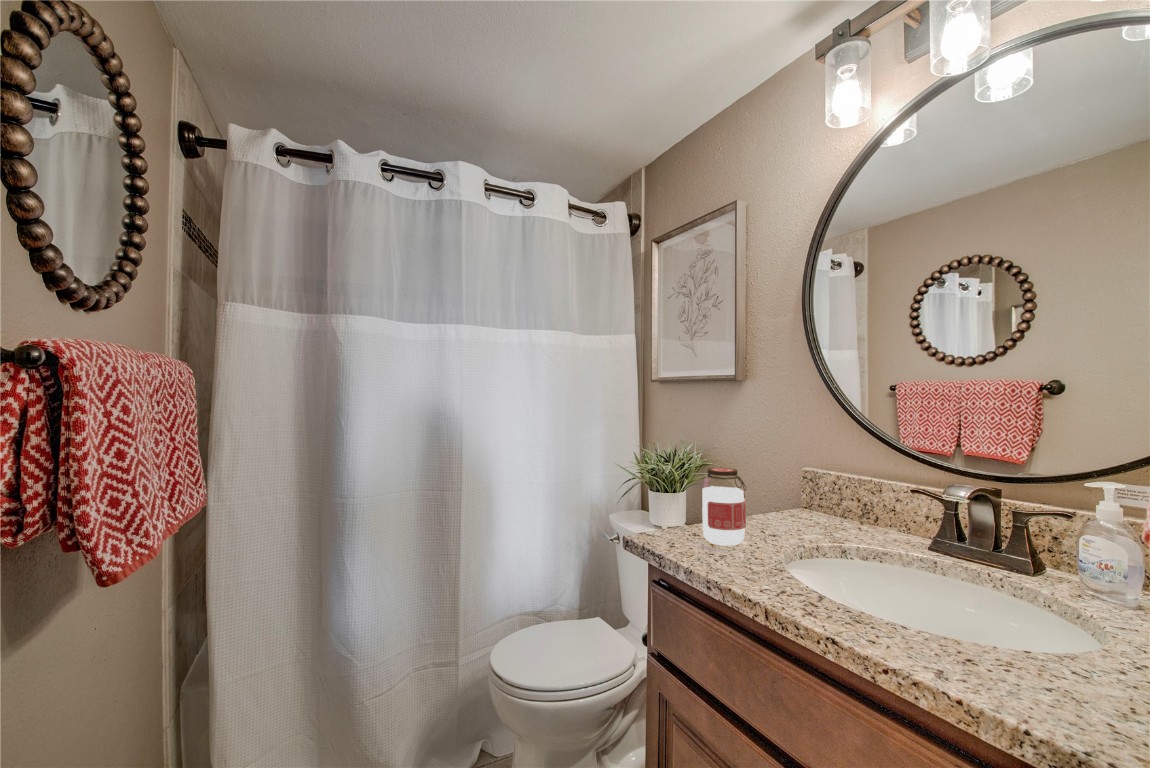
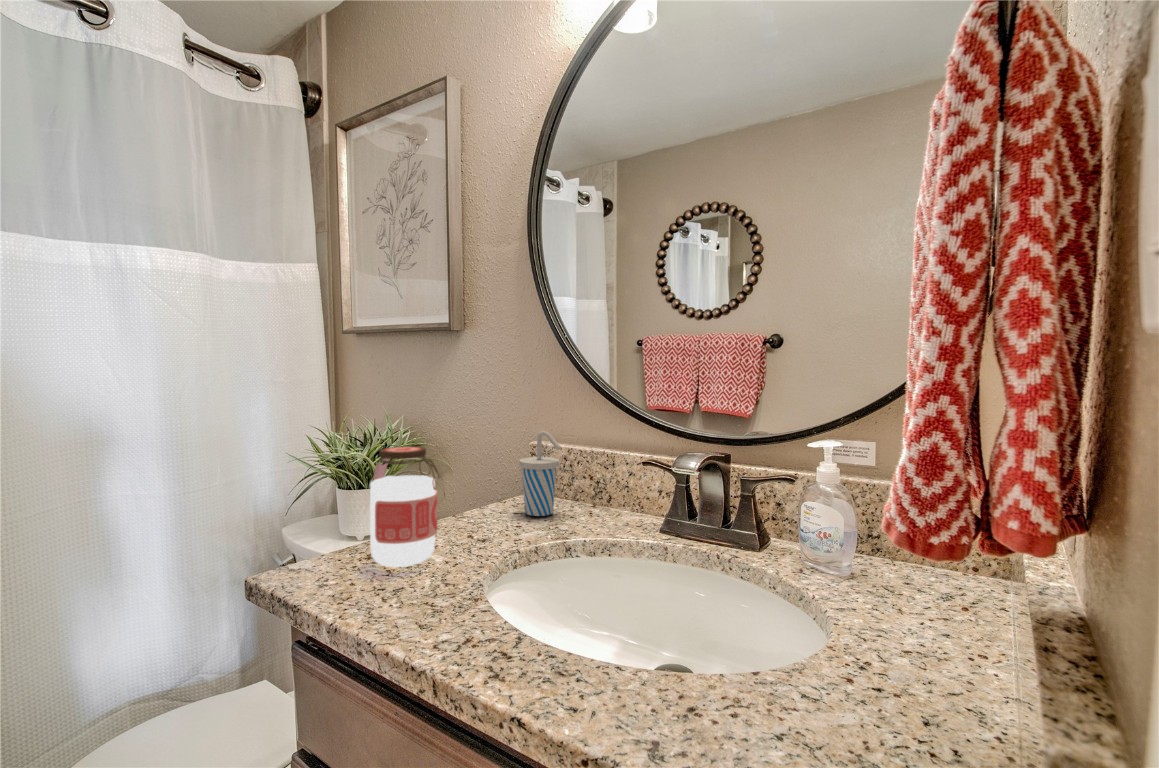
cup: none [796,461,831,525] -> present [519,431,561,516]

